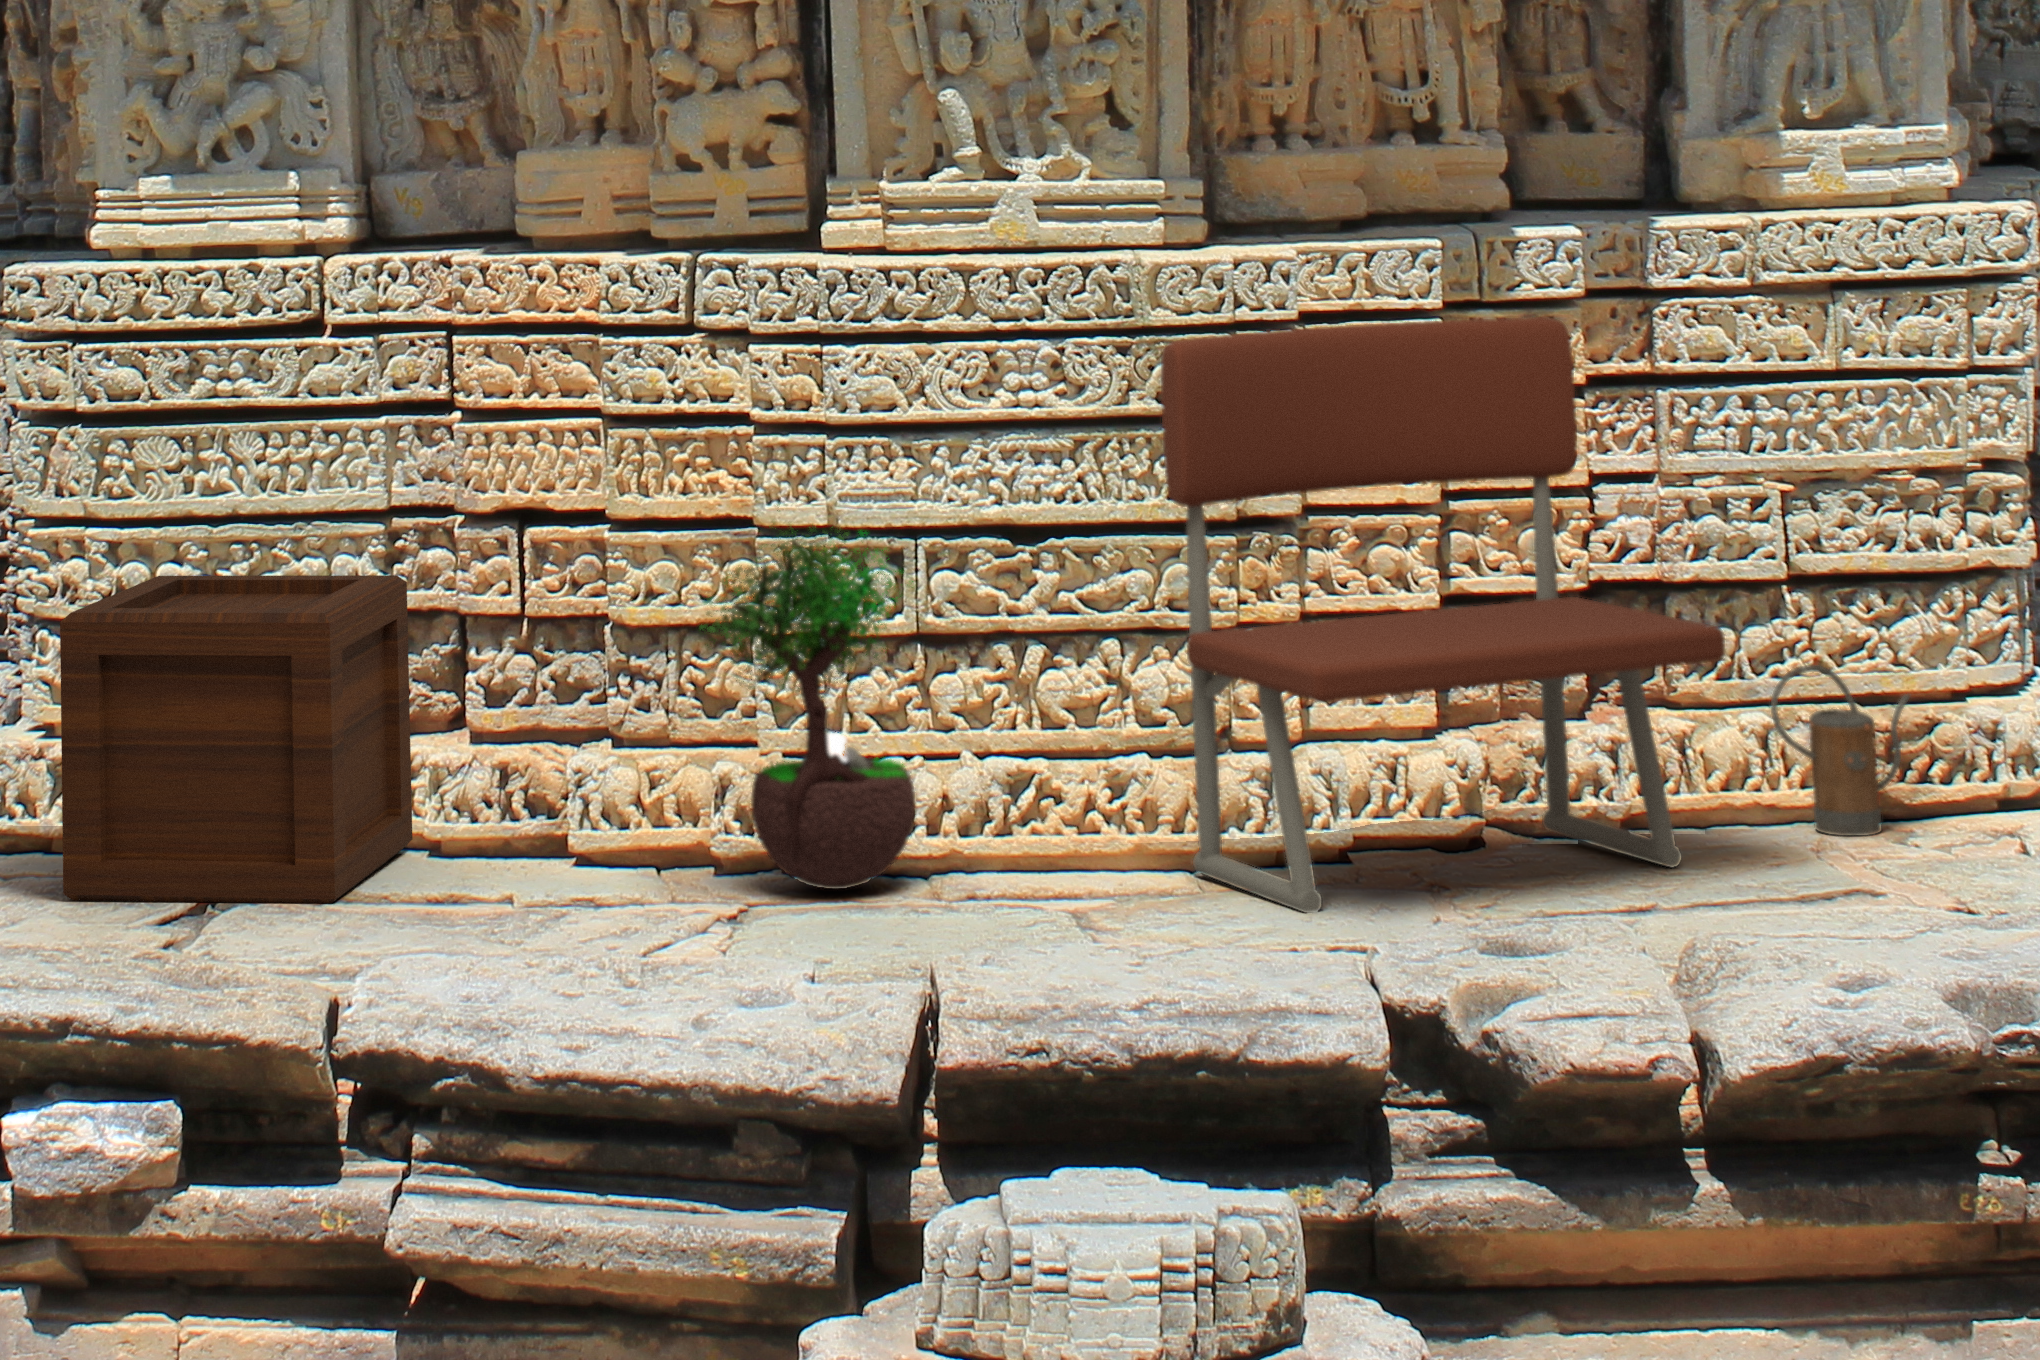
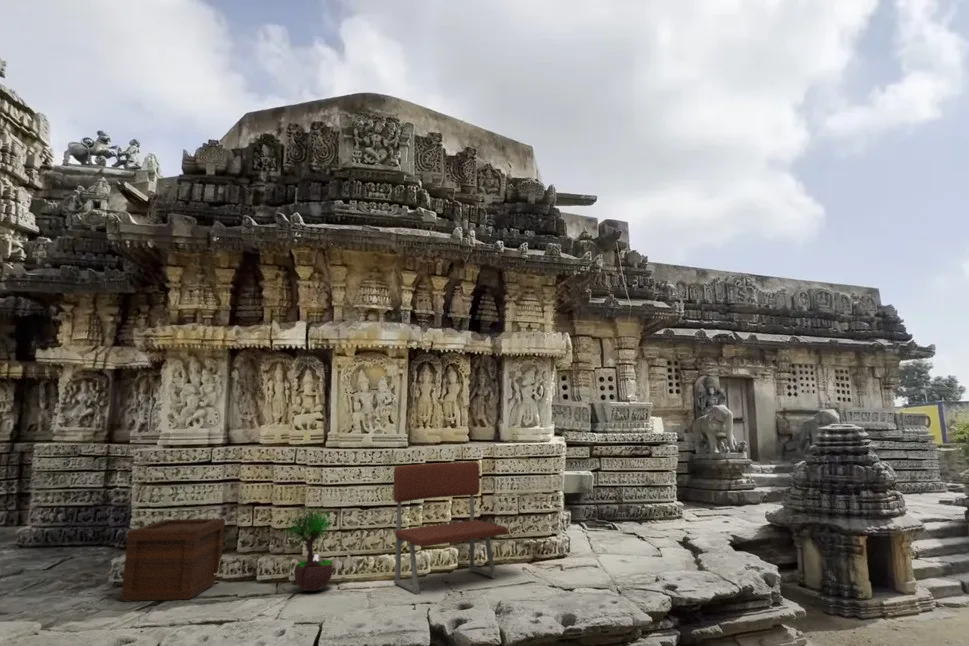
watering can: present [1771,665,1910,836] -> none [515,533,541,569]

